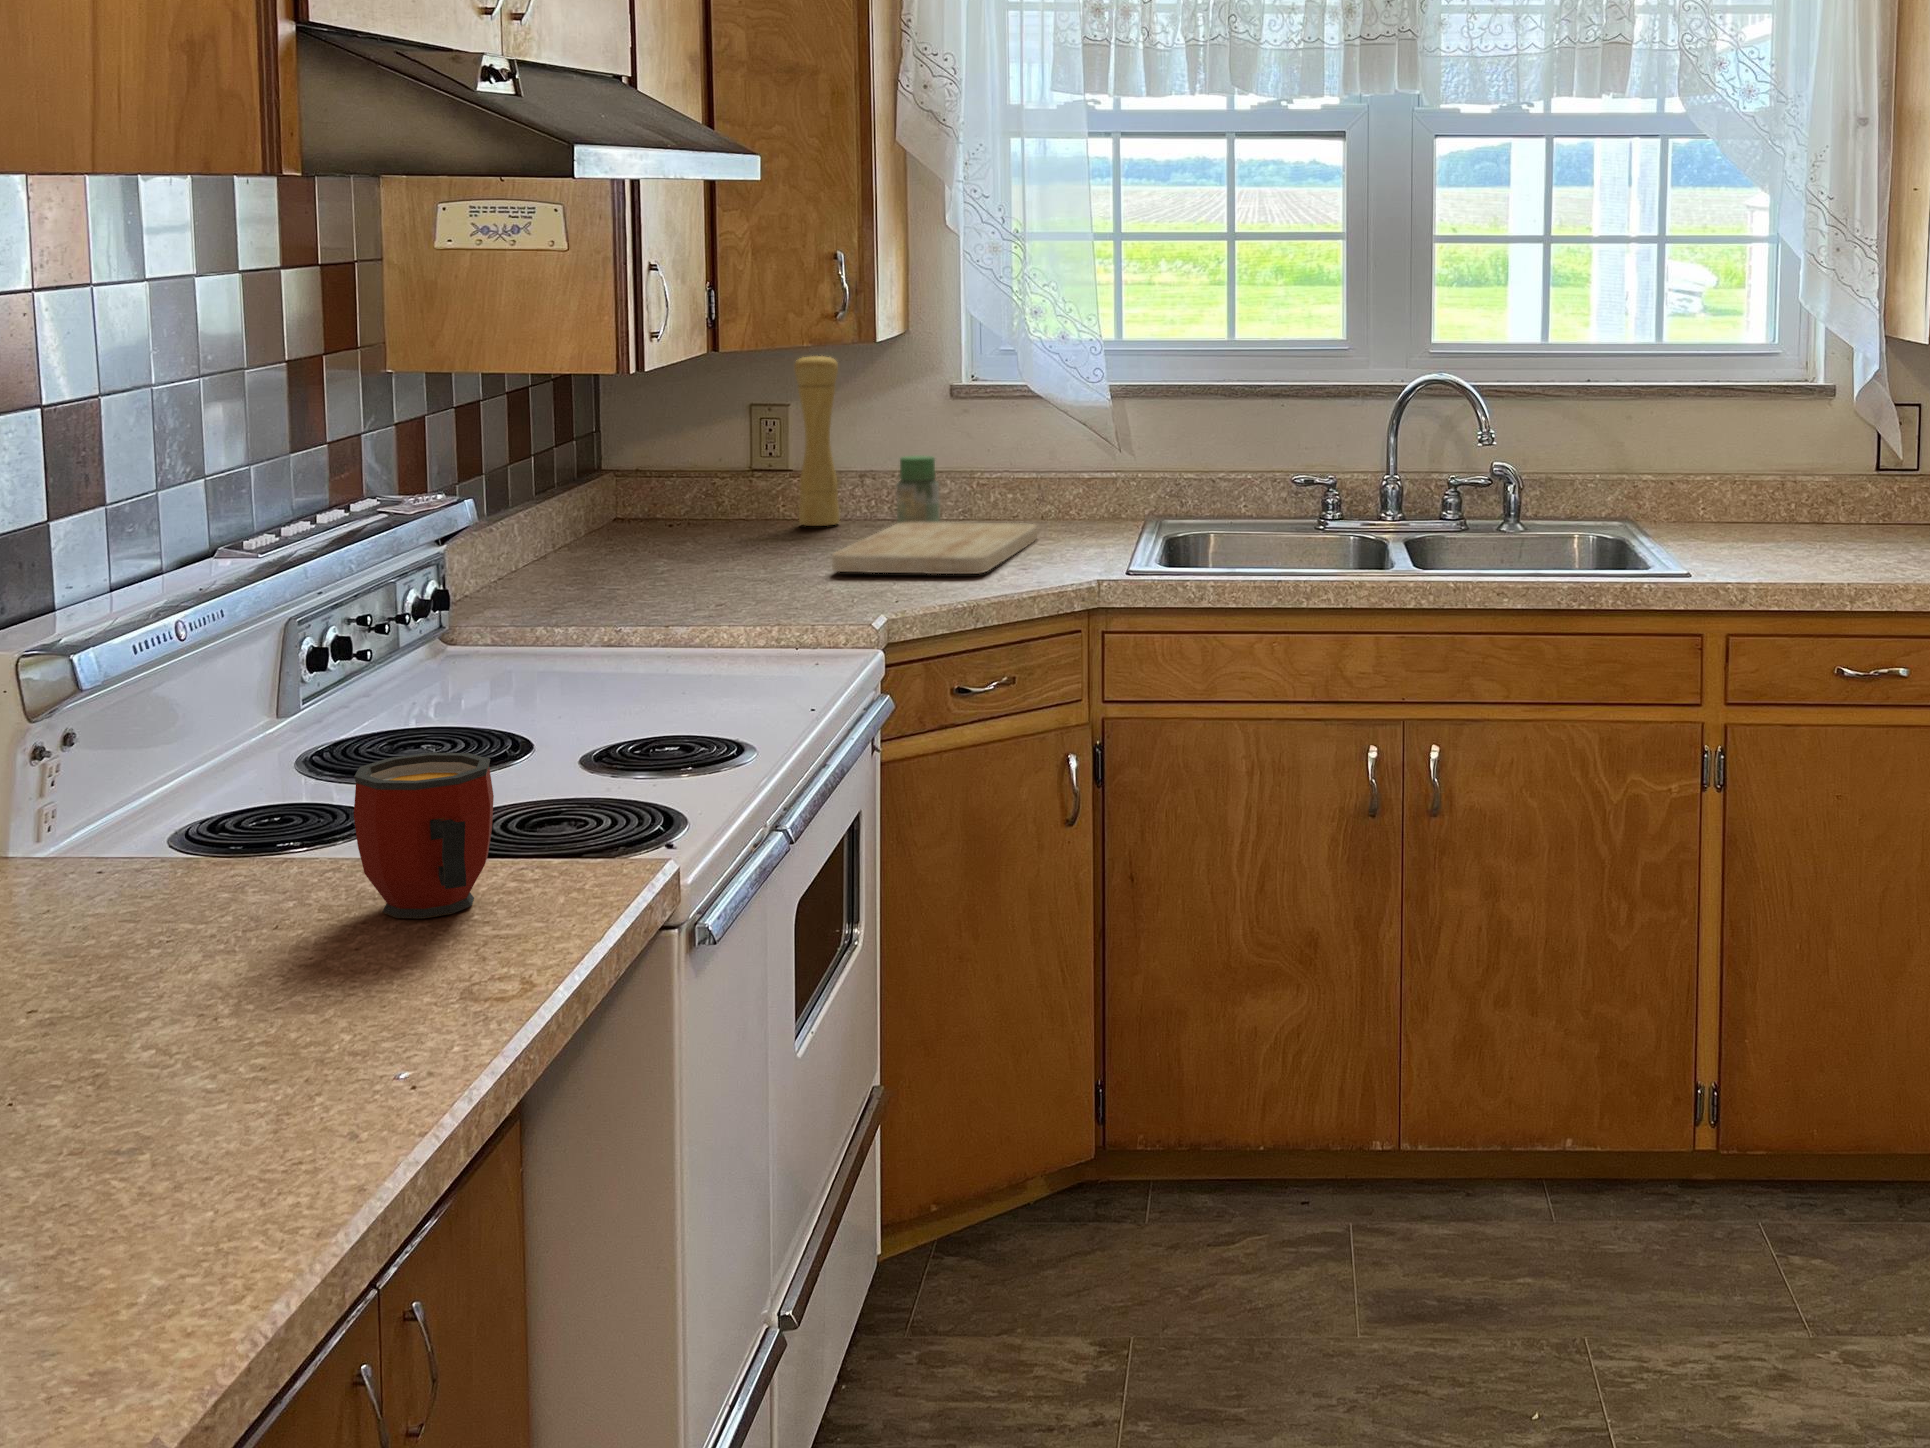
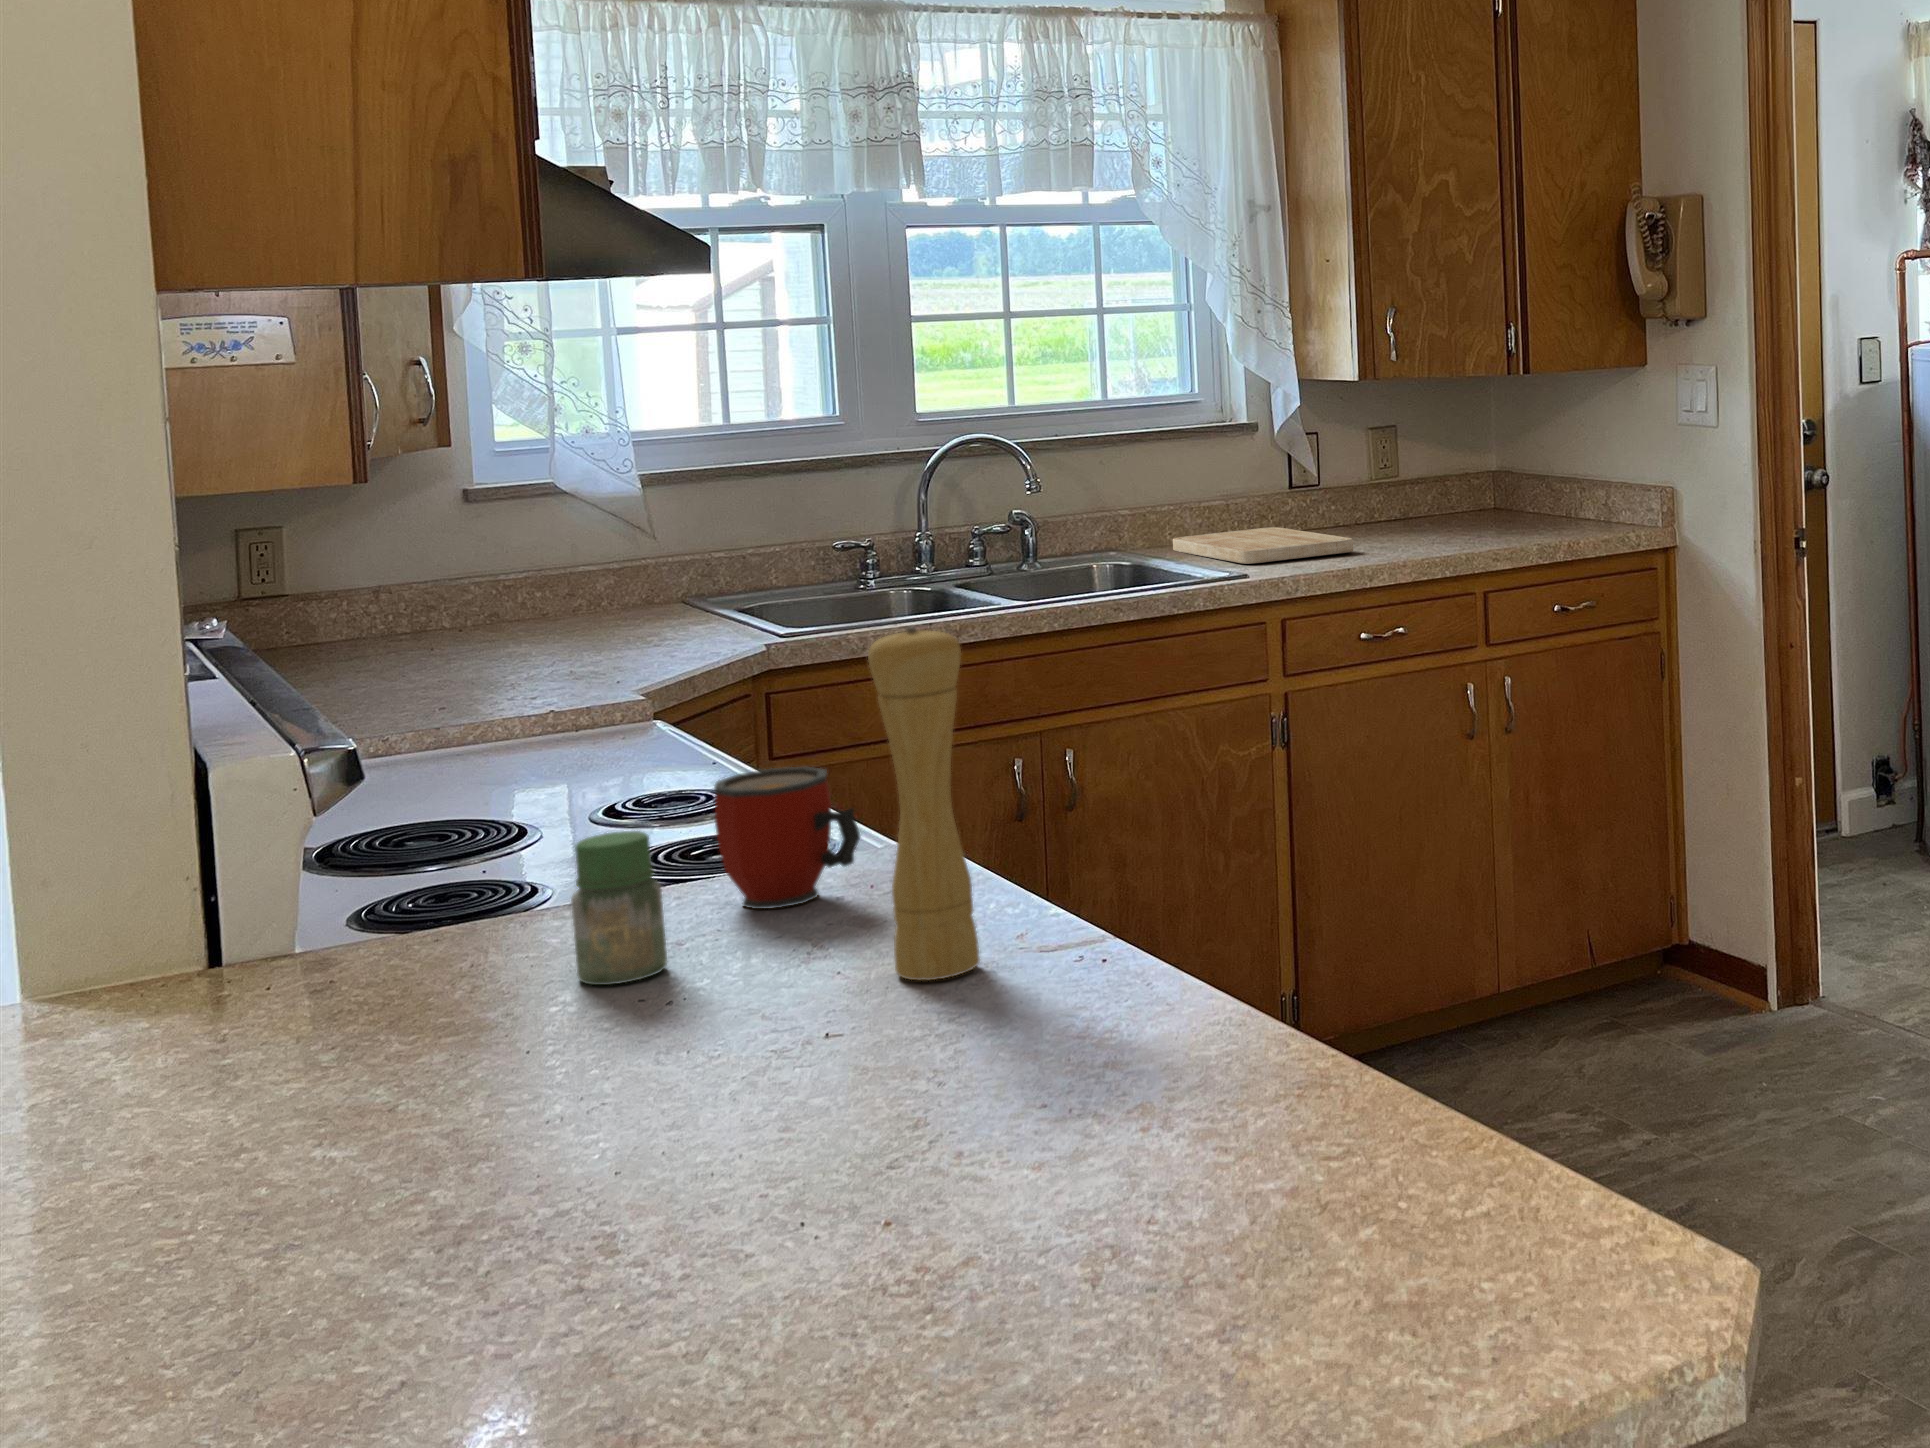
pepper mill: present [794,354,840,526] -> present [868,626,980,980]
jar: present [896,456,940,523] -> present [571,831,667,985]
cutting board: present [832,522,1037,574] -> present [1173,527,1353,564]

